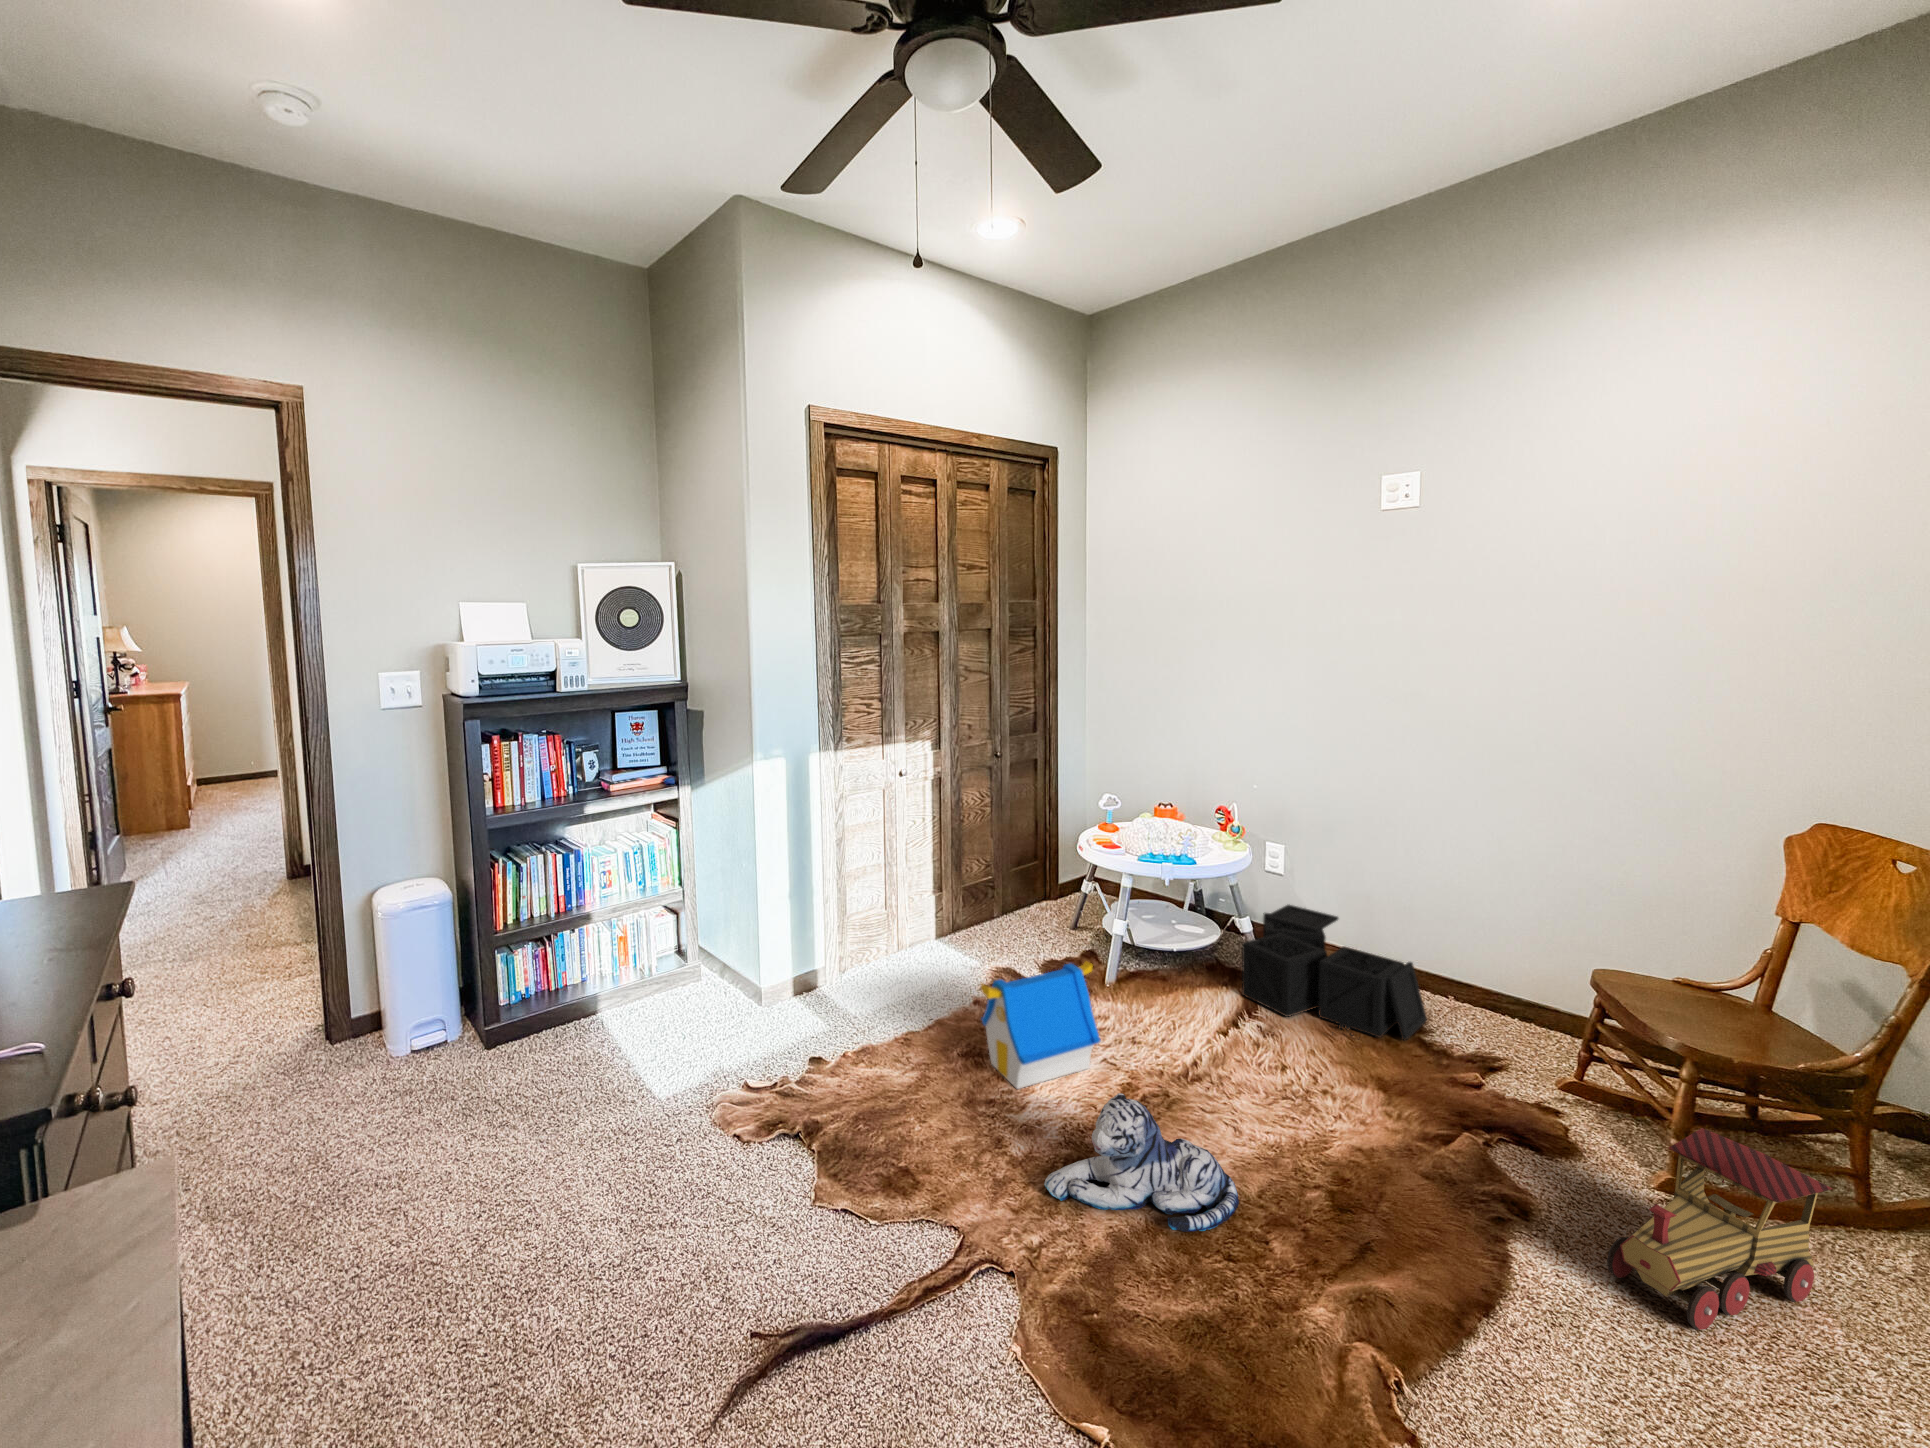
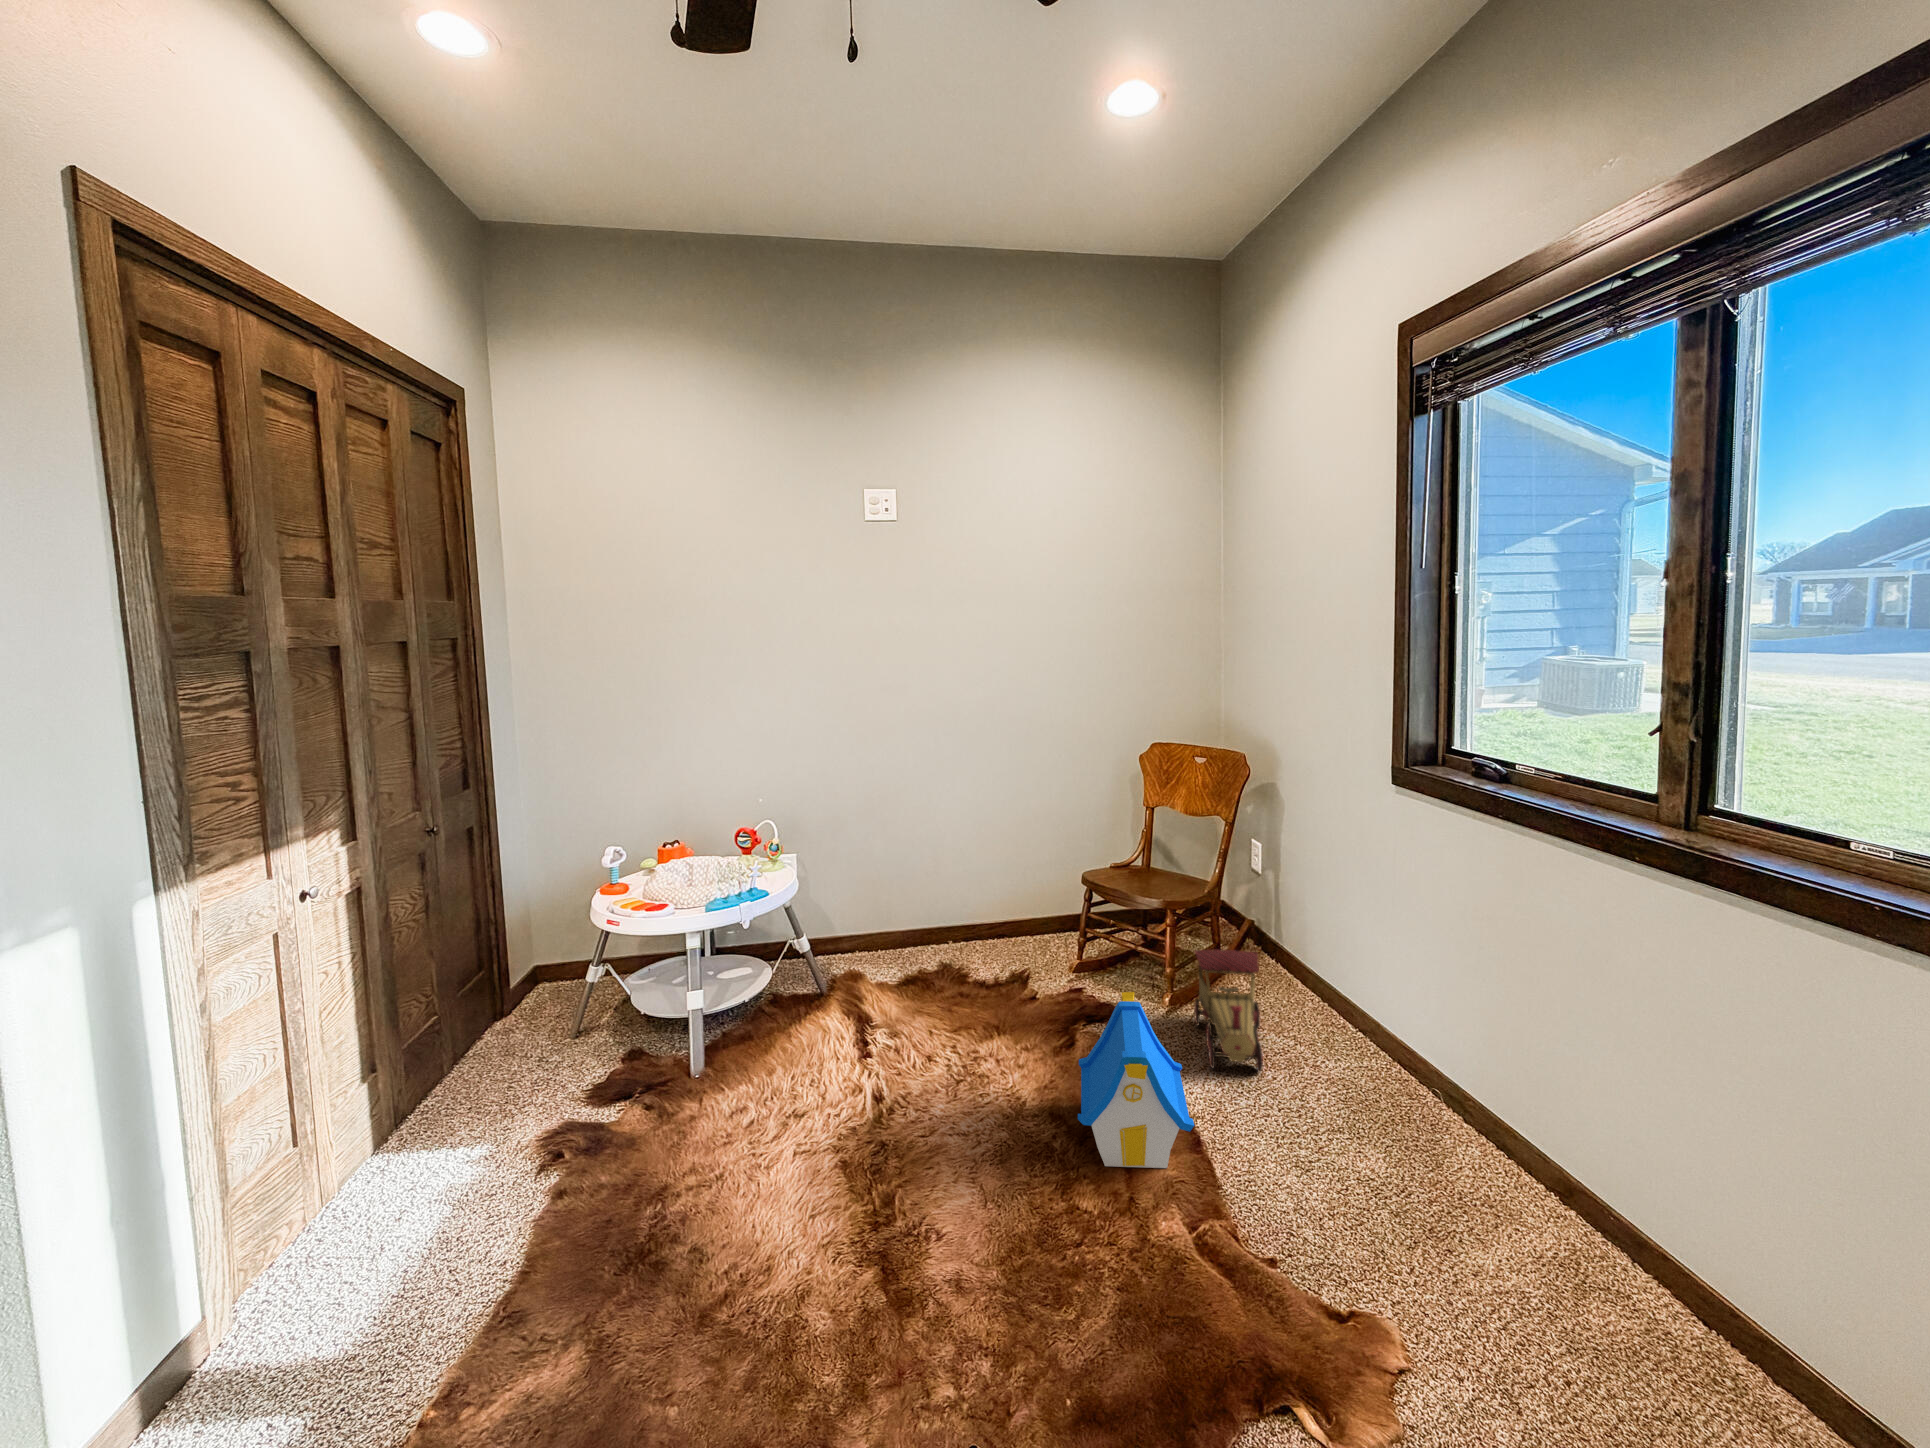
storage bin: present [1242,905,1427,1040] -> none [803,906,970,1014]
toy house: present [981,961,1100,1089] -> present [1078,992,1194,1168]
plush toy: present [1044,1093,1239,1232] -> none [903,1152,1053,1331]

